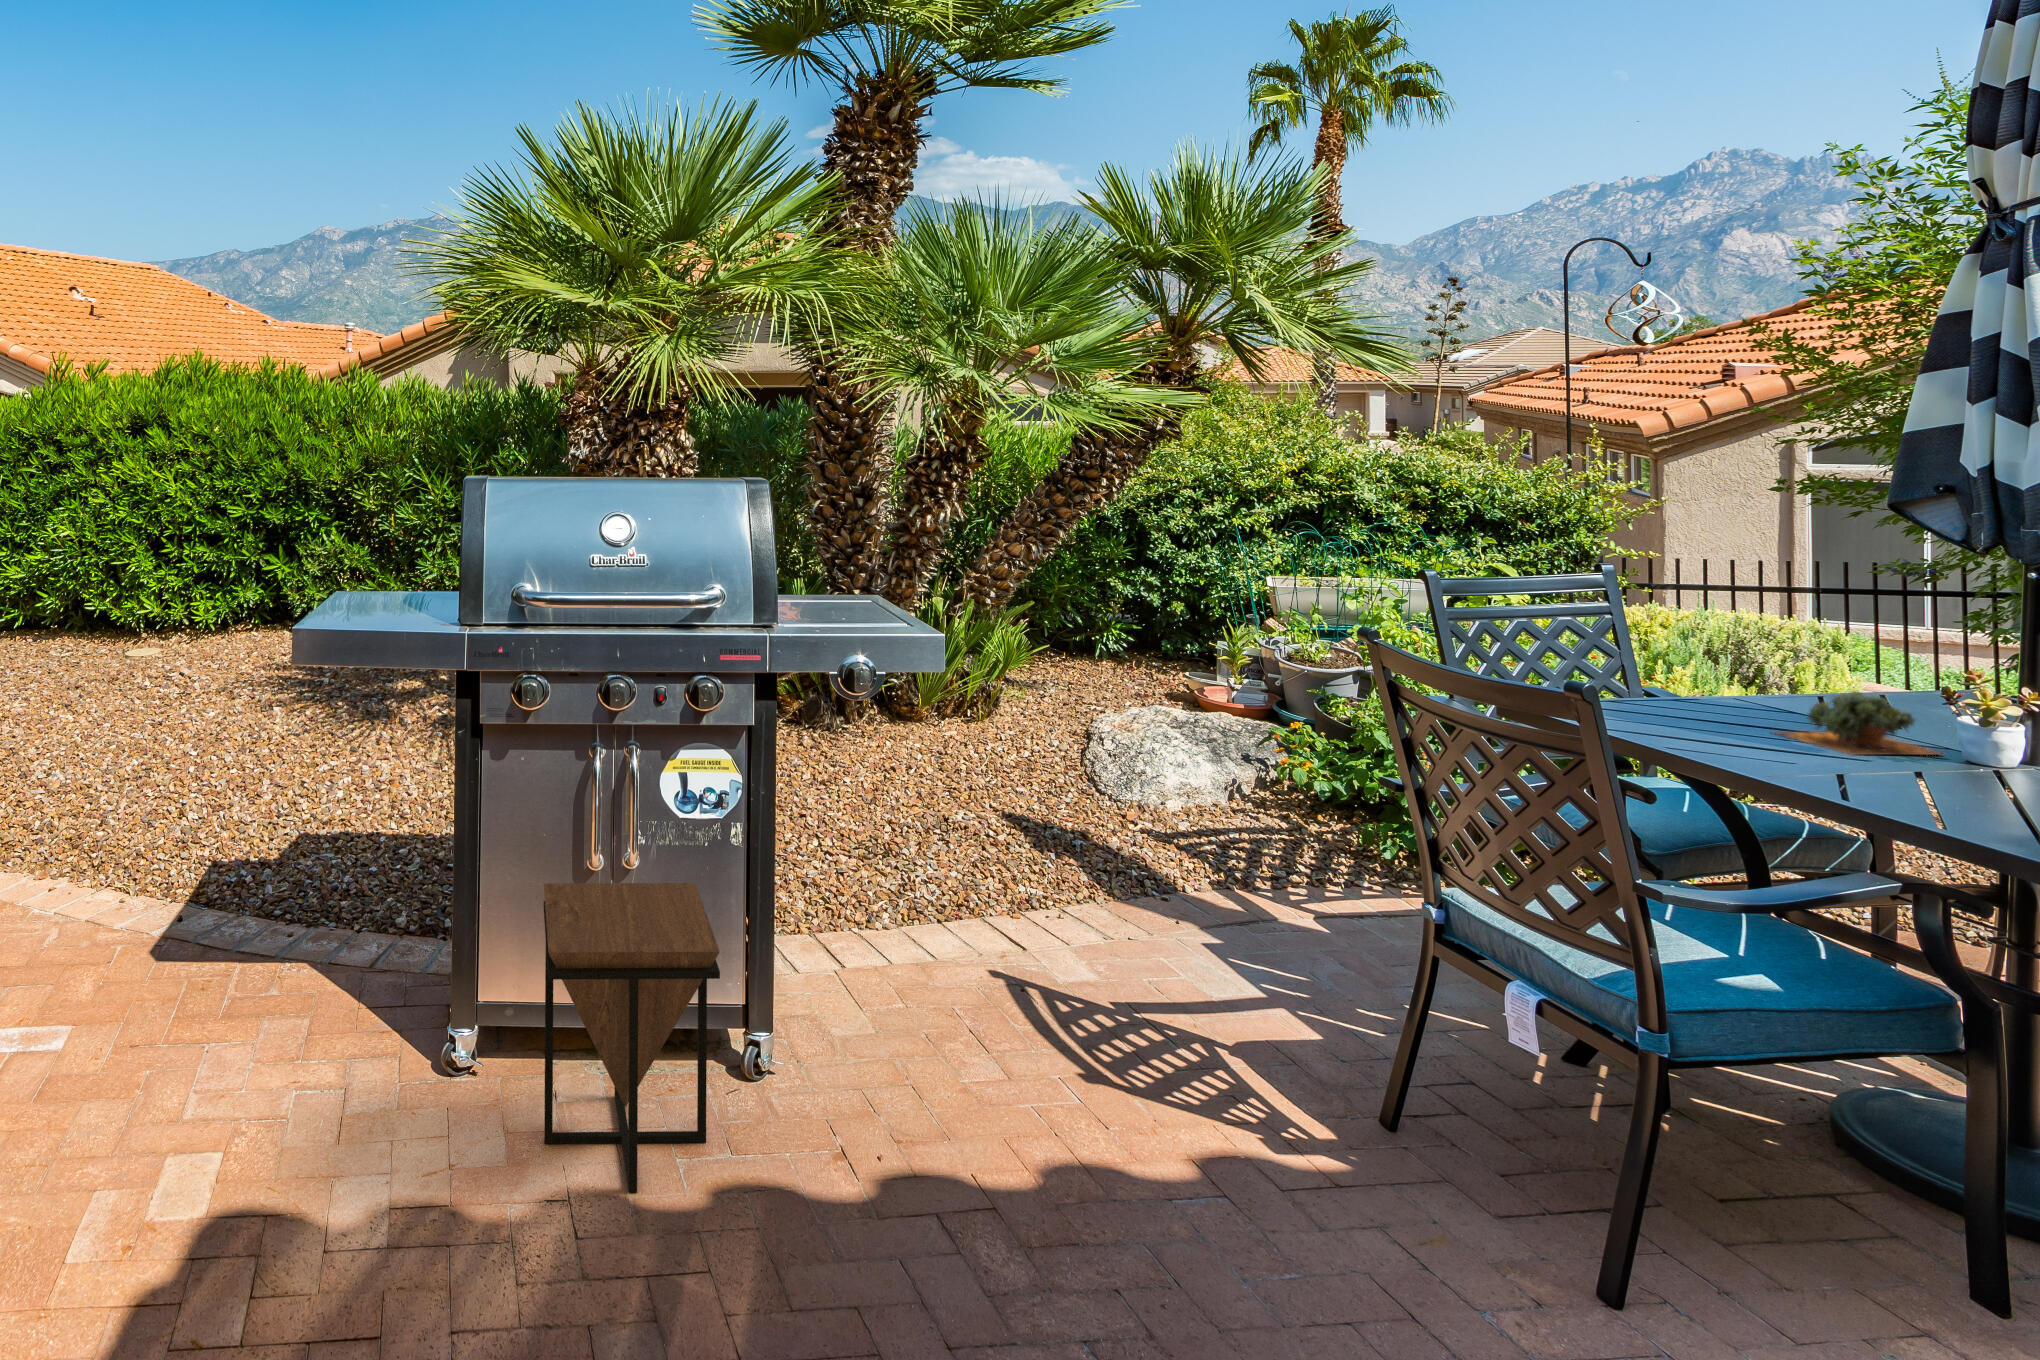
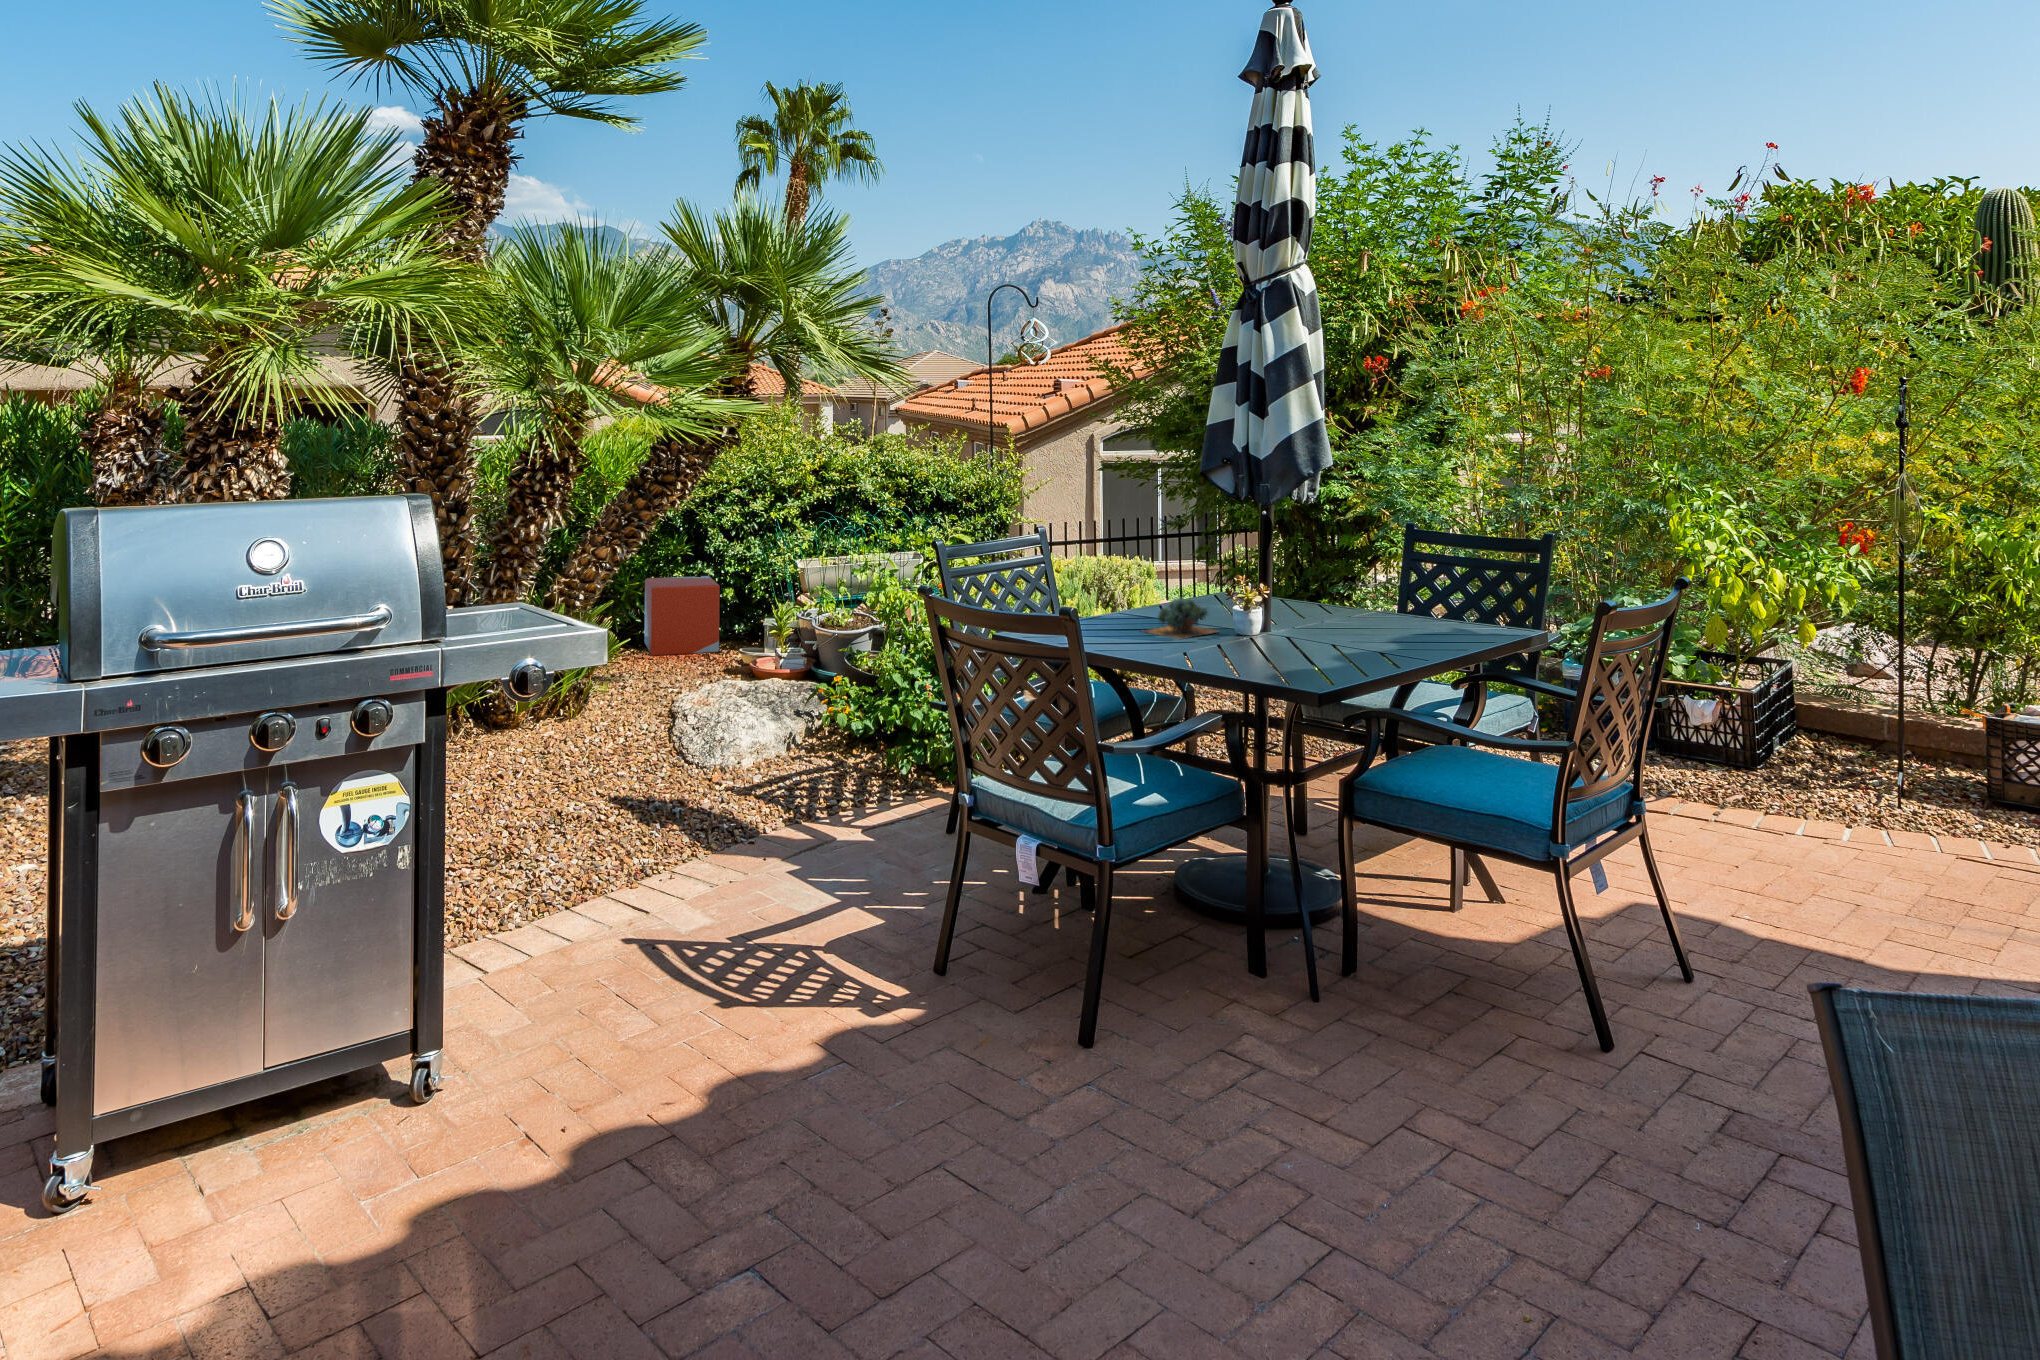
stool: none [1075,580,1163,672] -> present [644,576,720,656]
side table: present [544,883,720,1193] -> none [182,919,412,1265]

